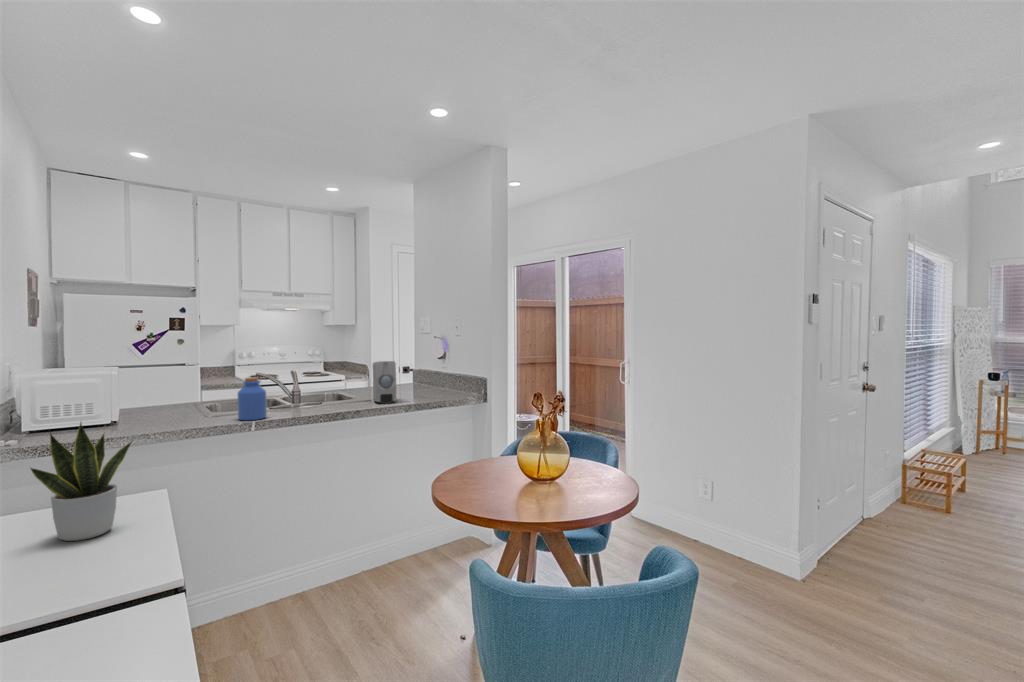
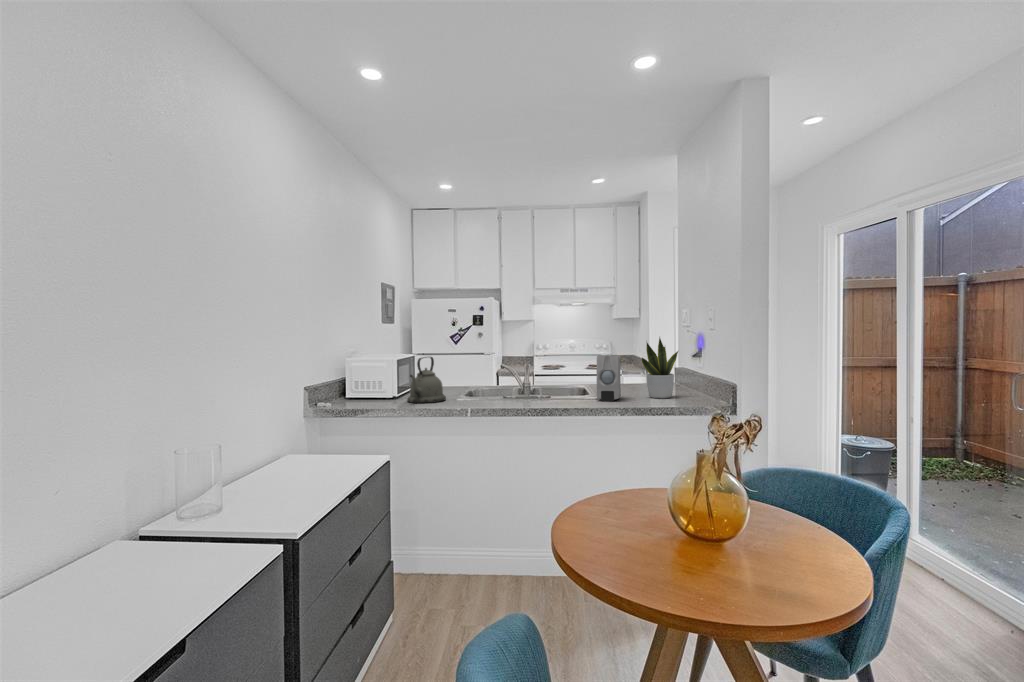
kettle: none [150,368,204,424] -> present [407,357,446,403]
jar: present [238,377,267,420] -> none [462,367,486,406]
potted plant: present [30,423,132,541] -> present [642,338,678,398]

